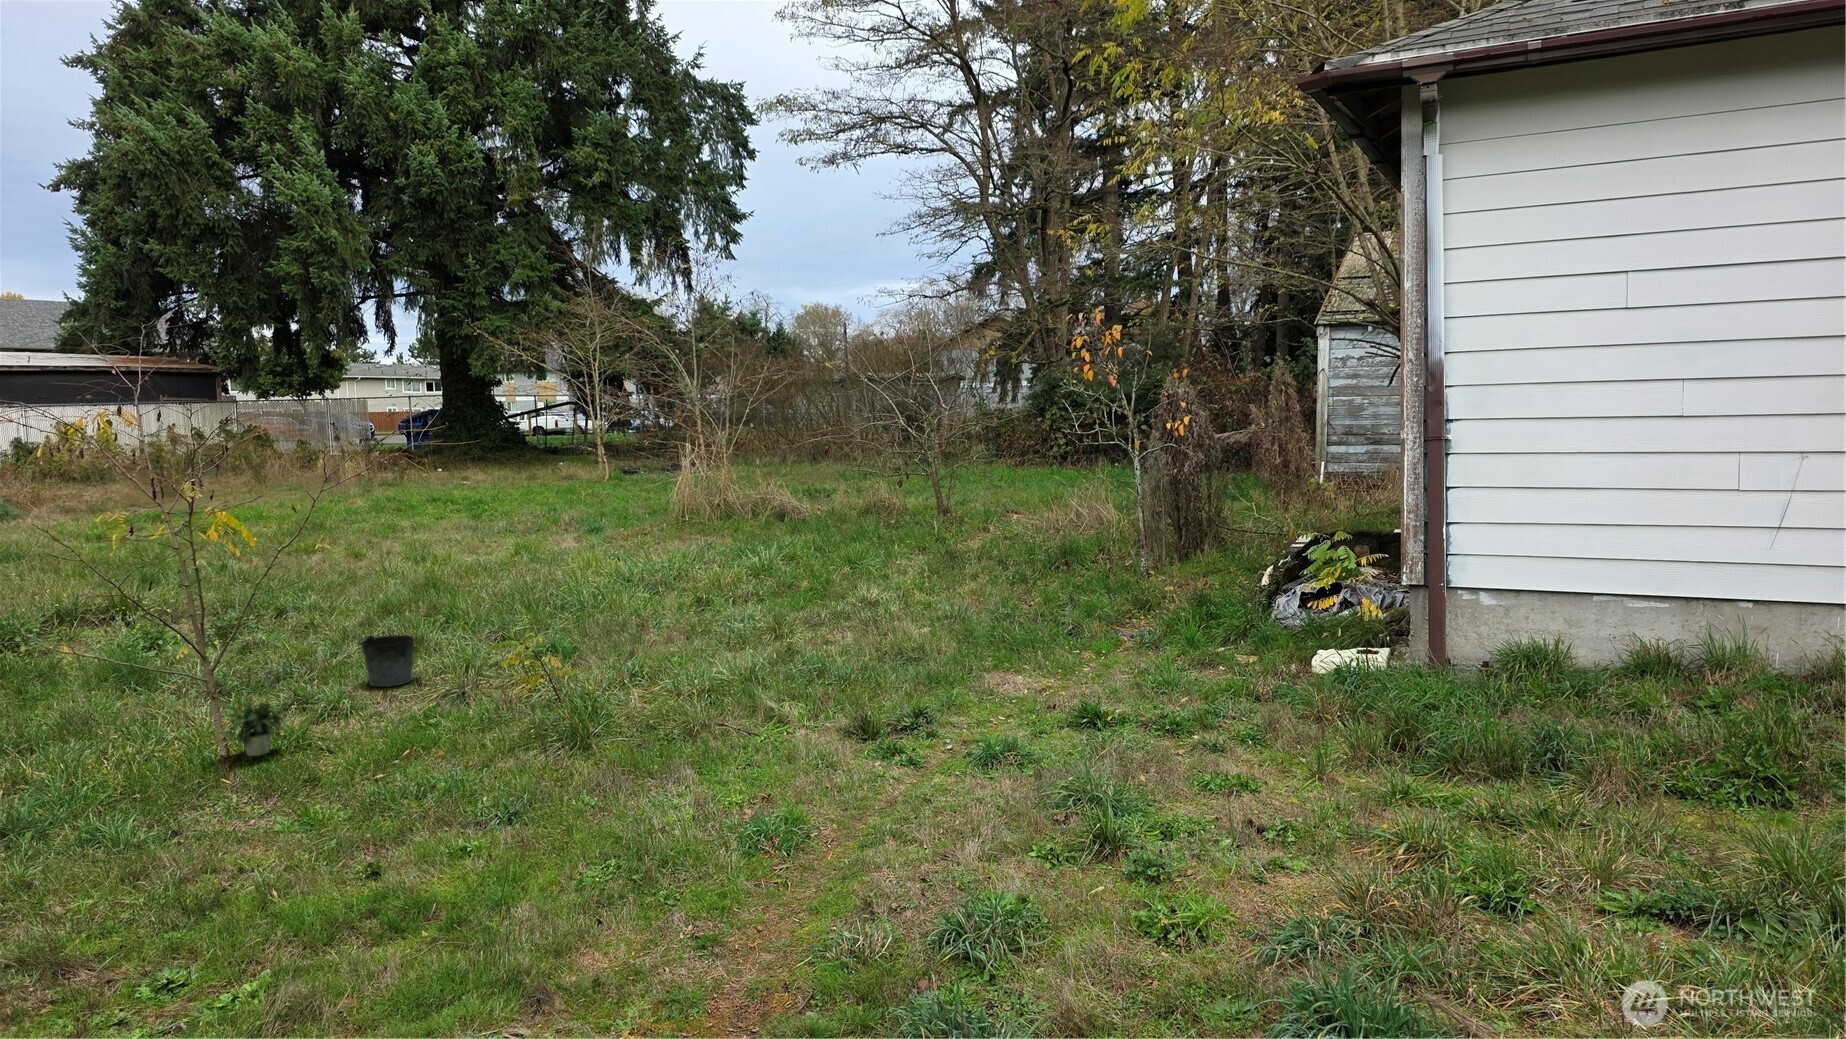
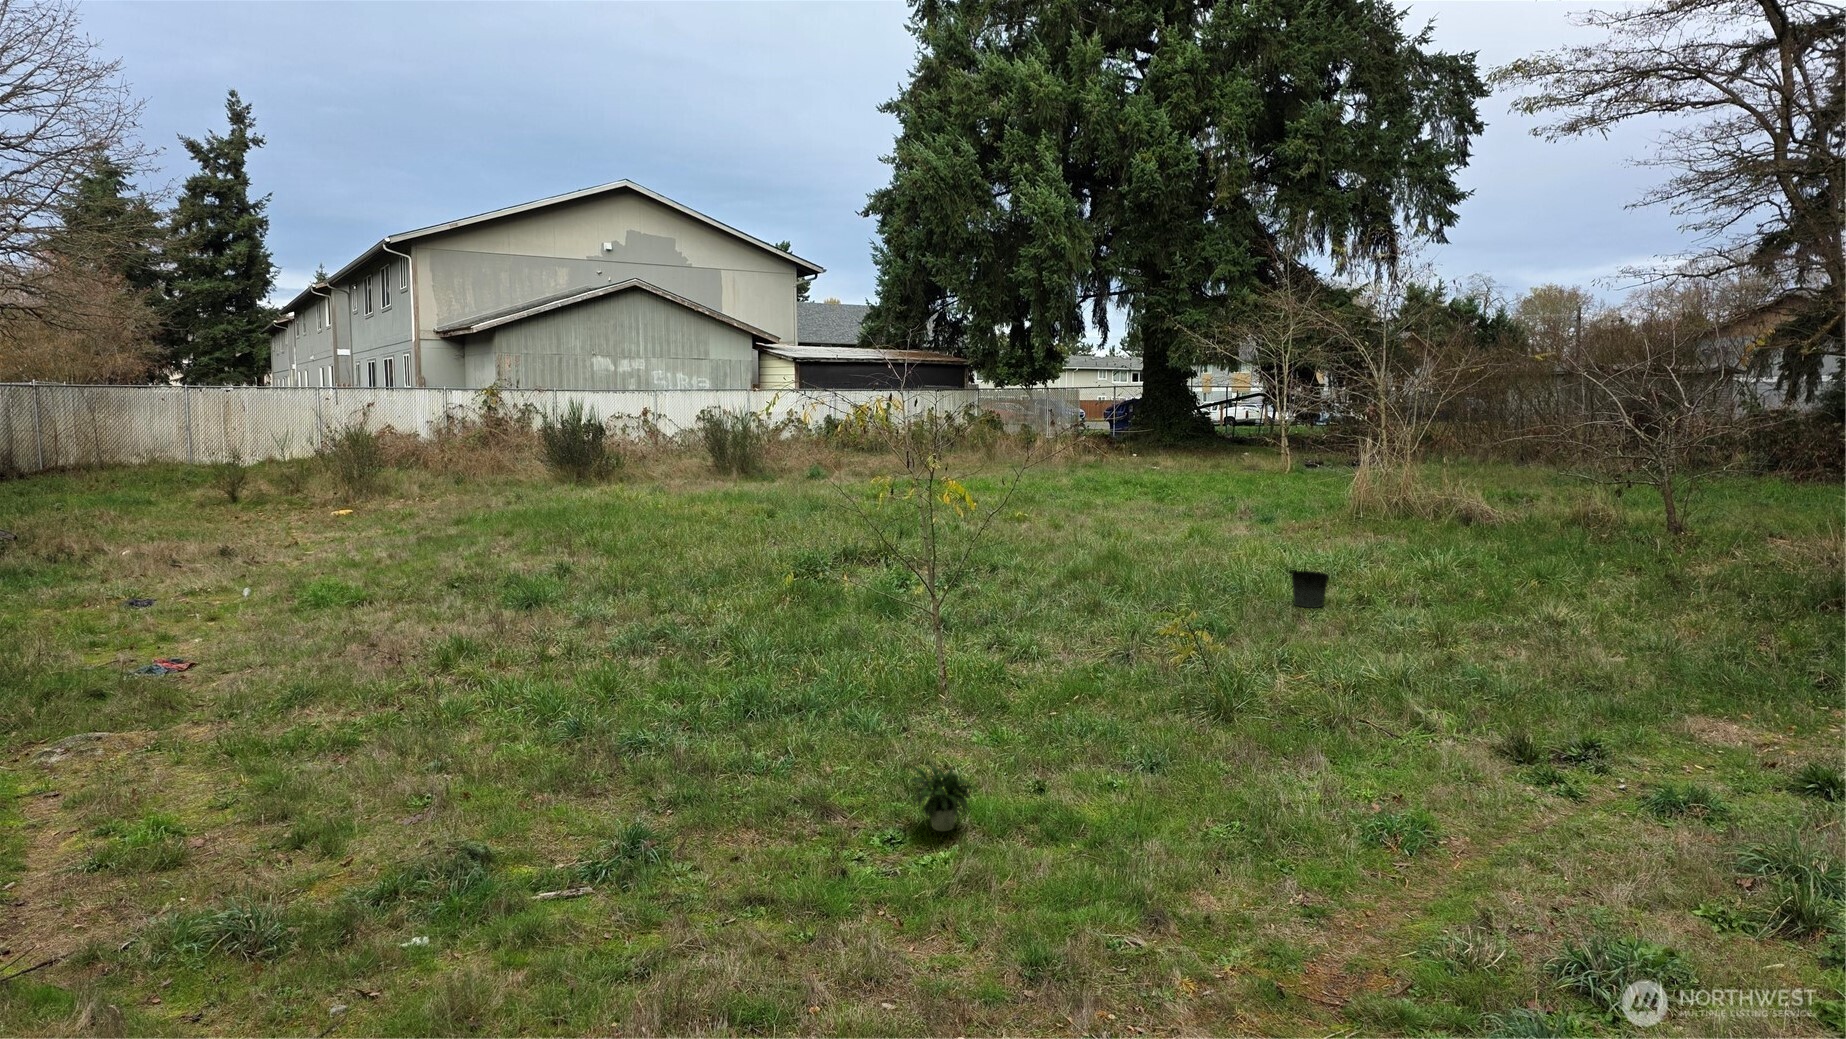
bucket: present [358,635,414,687] -> present [1291,569,1329,608]

